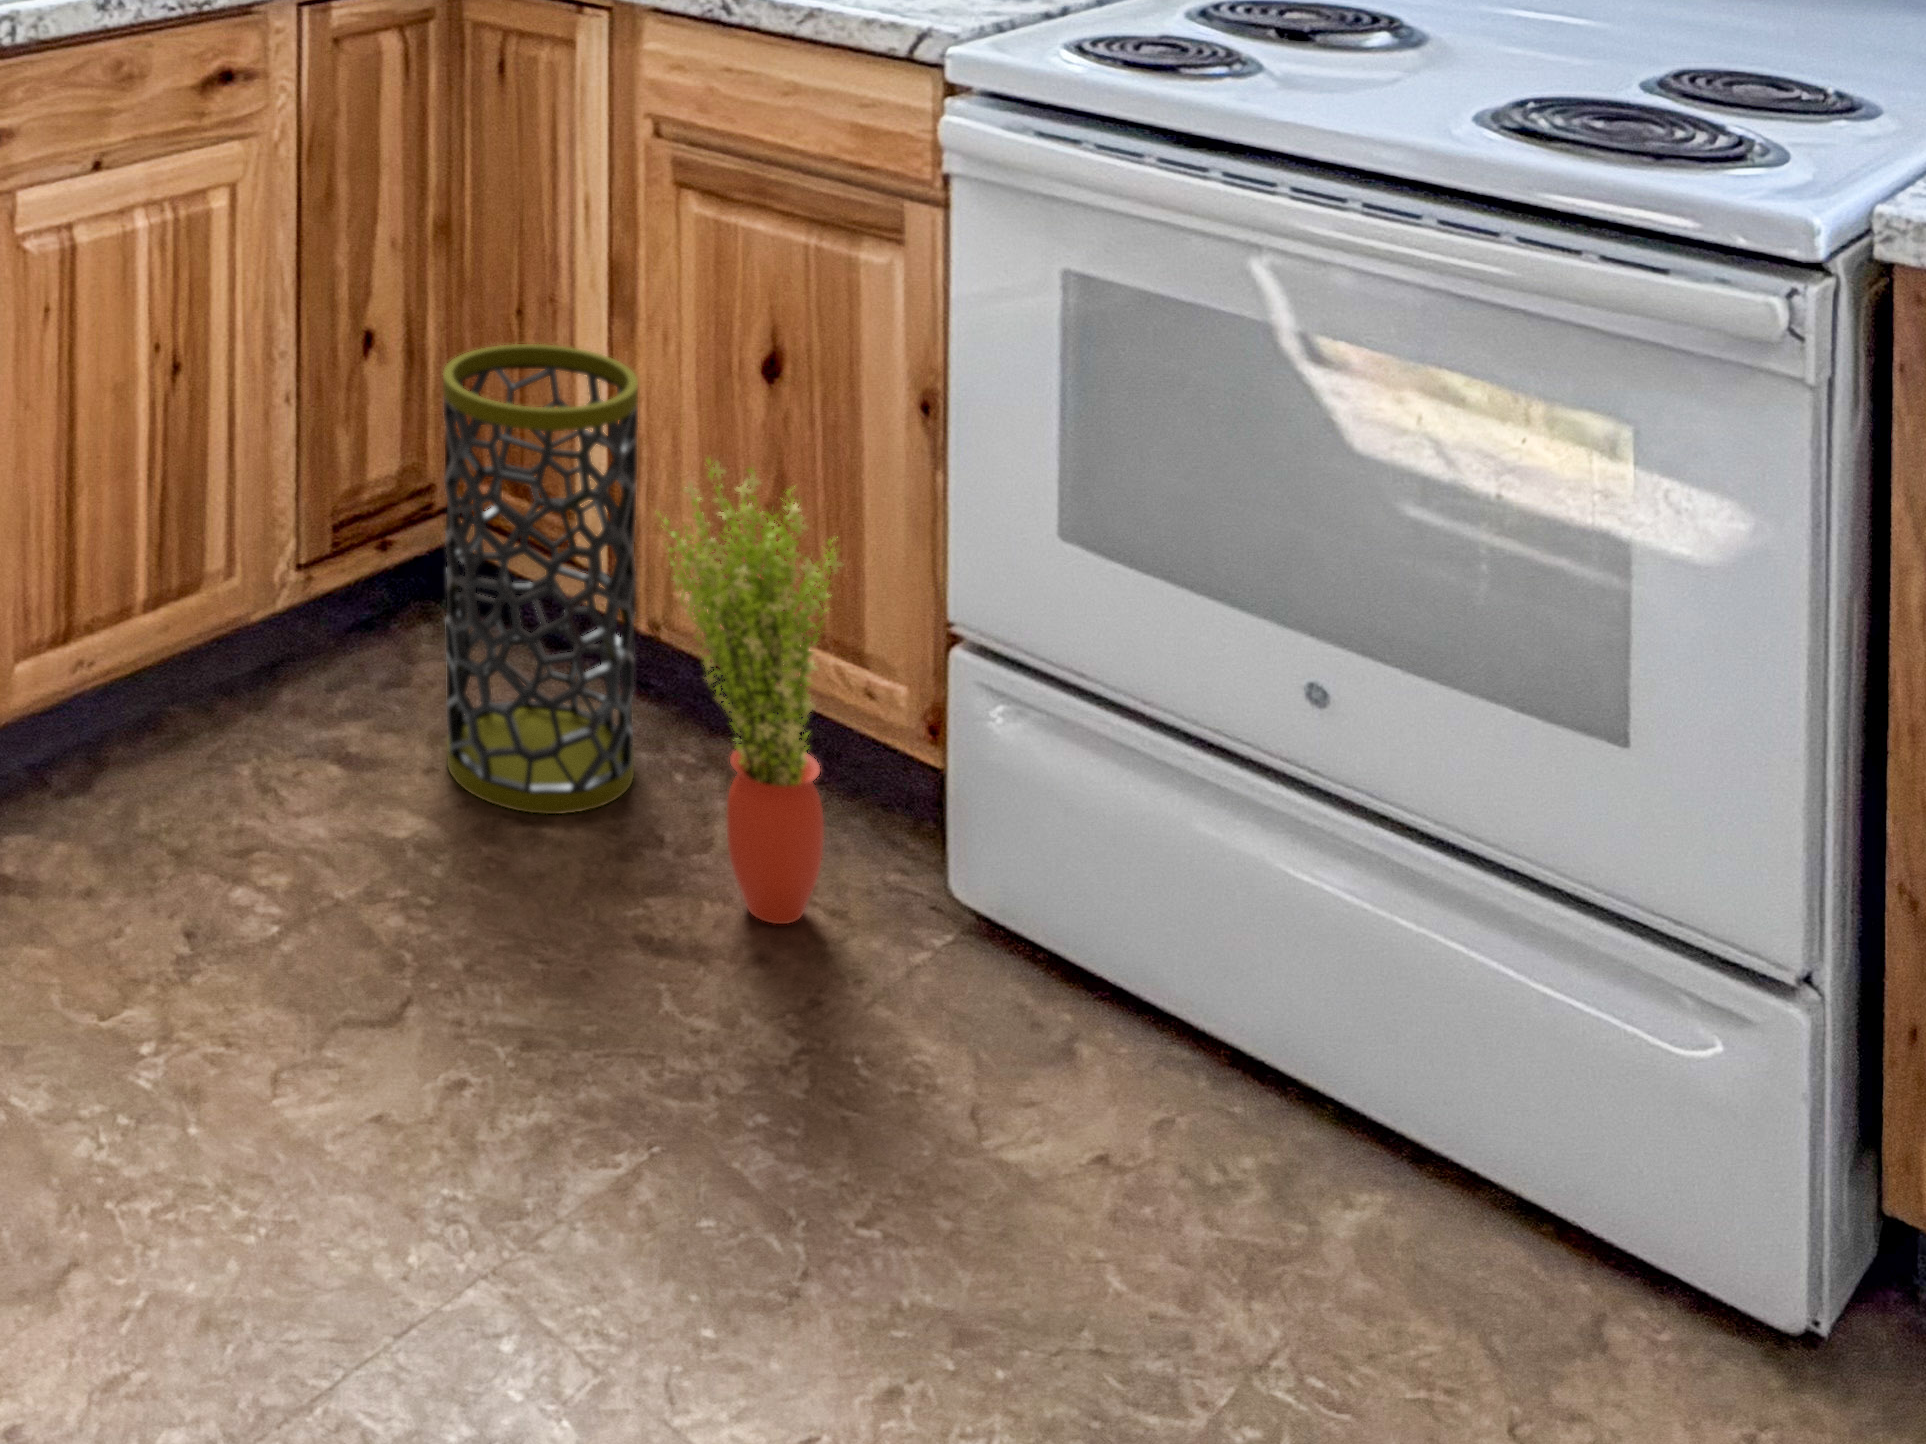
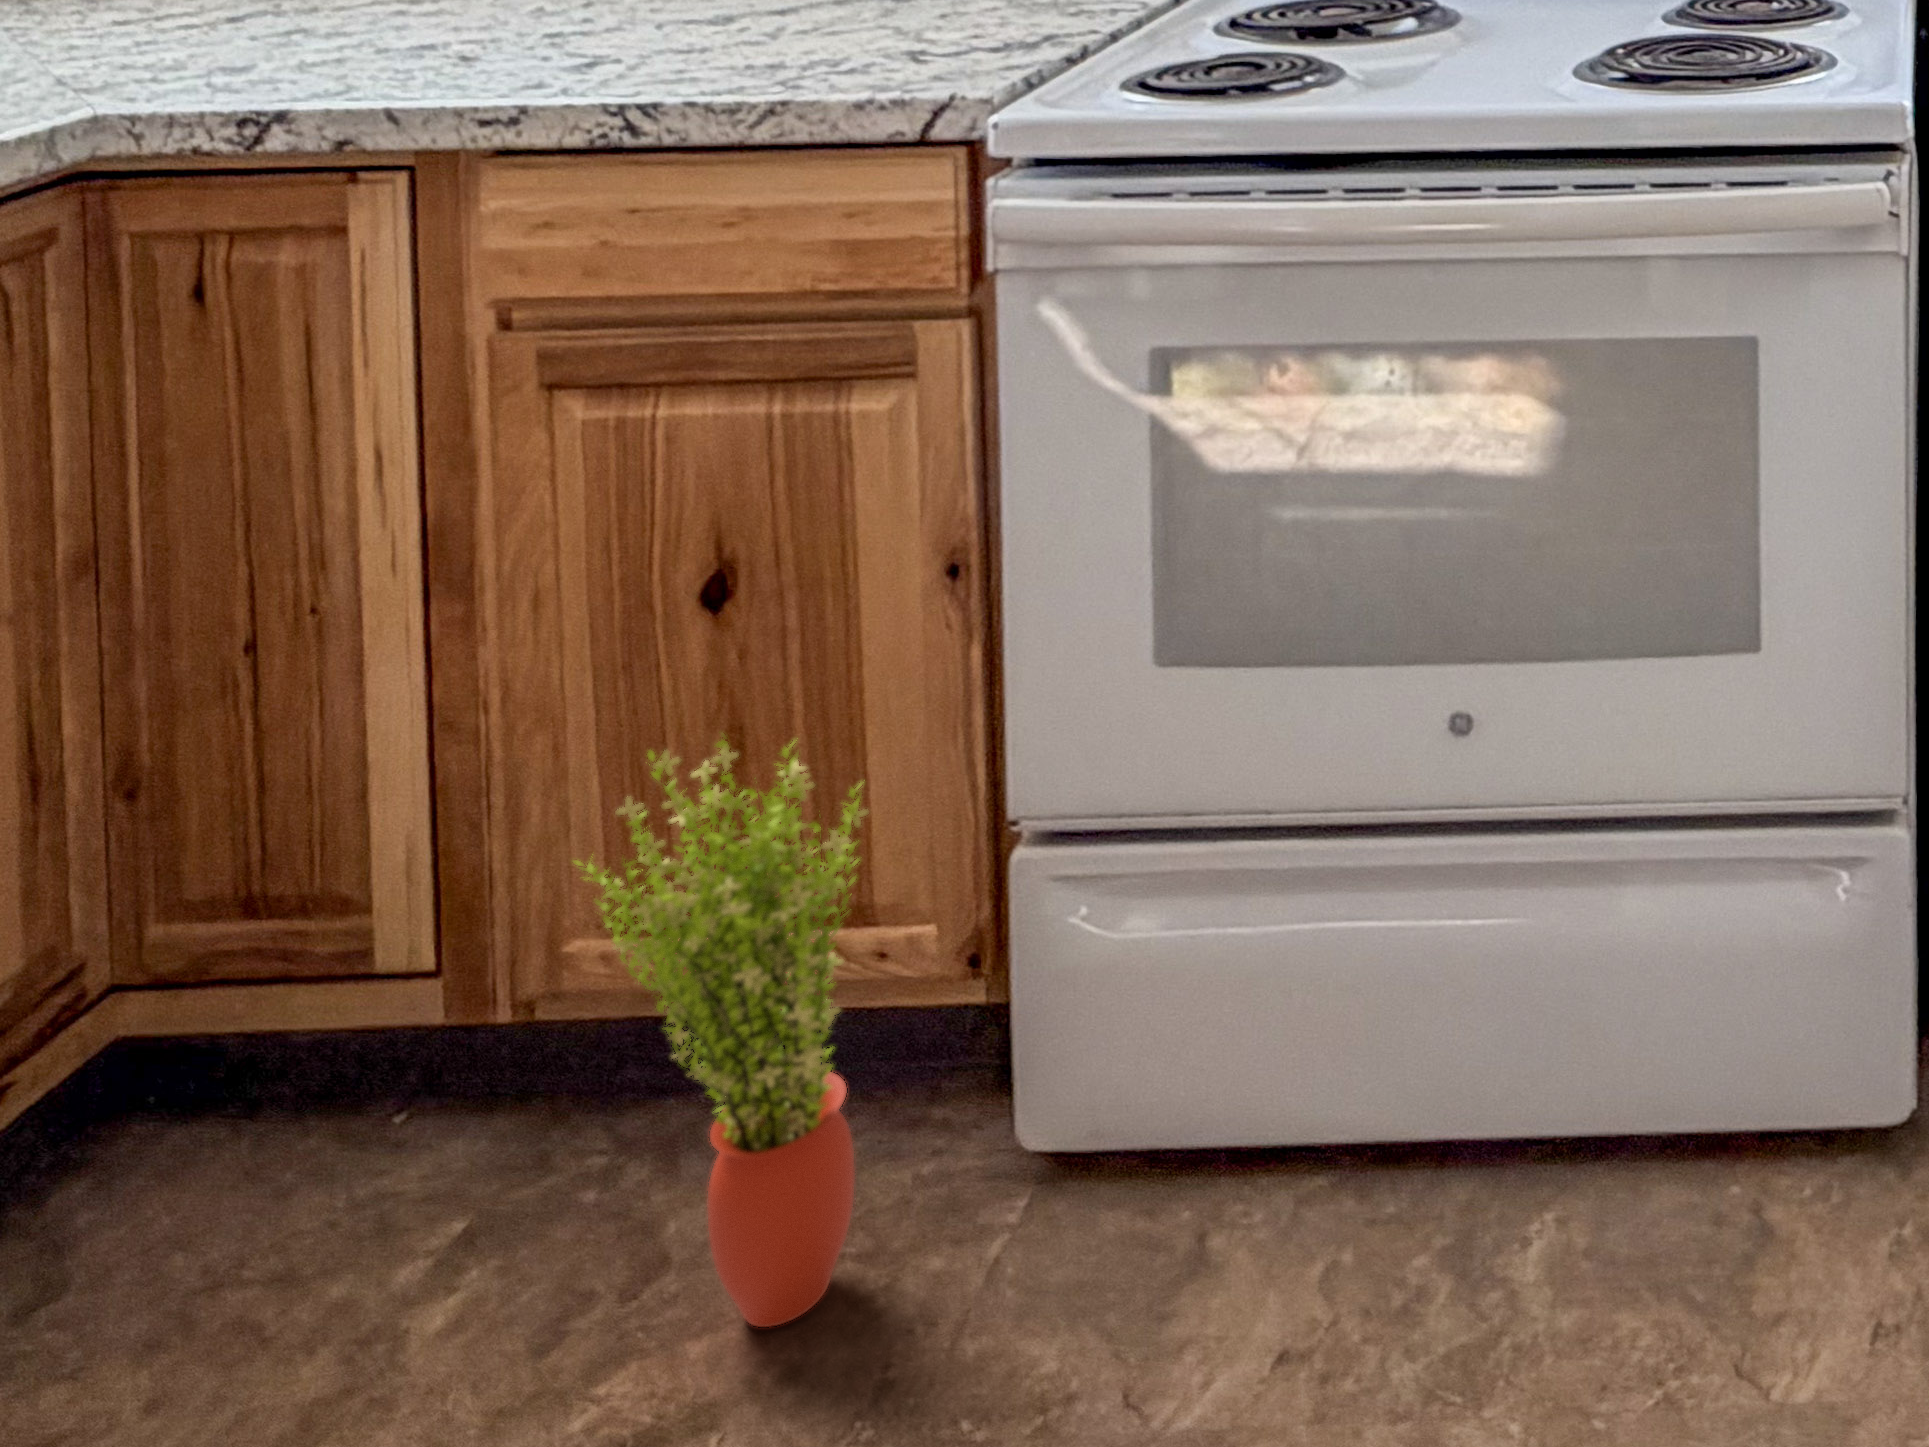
trash can: present [443,344,638,814] -> none [122,657,512,1408]

